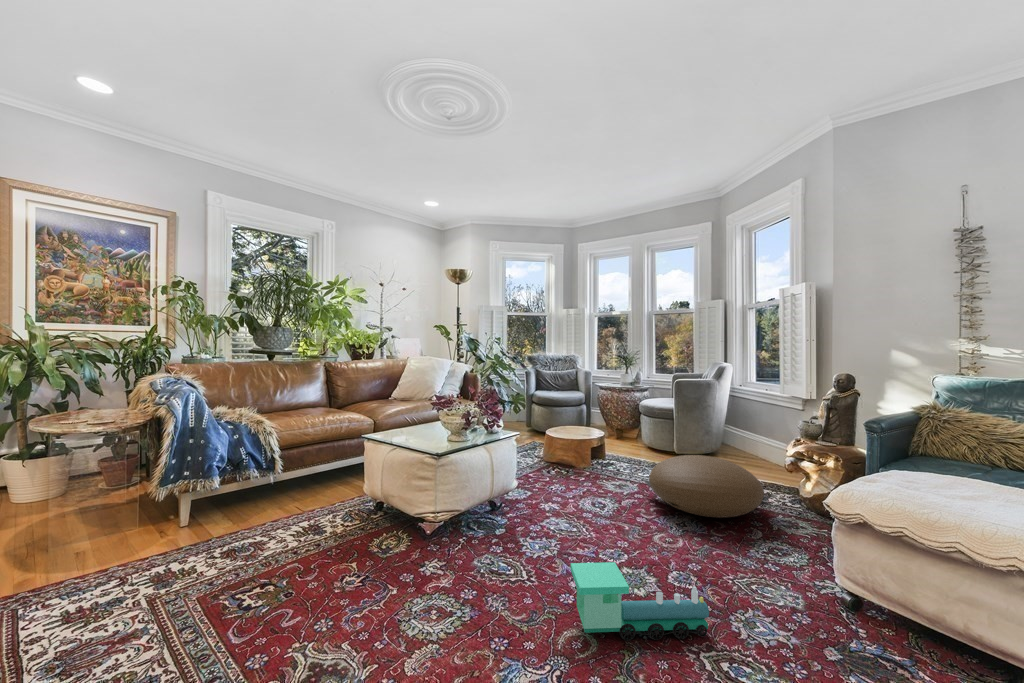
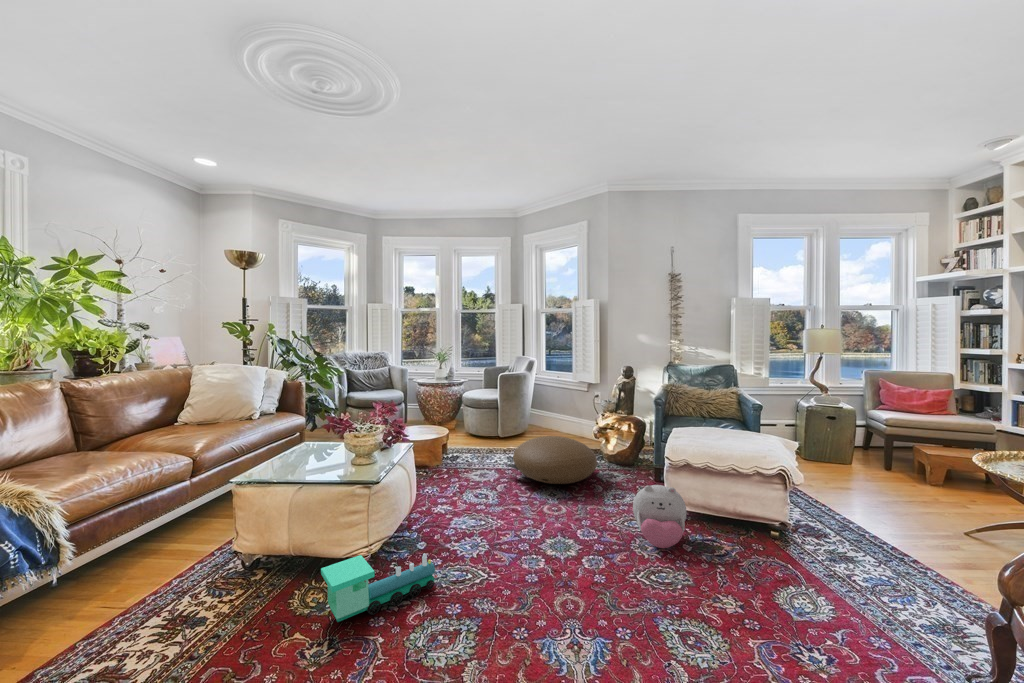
plush toy: none [746,533,841,634] -> present [633,485,686,548]
toy train: present [571,562,712,641] -> present [321,553,437,622]

